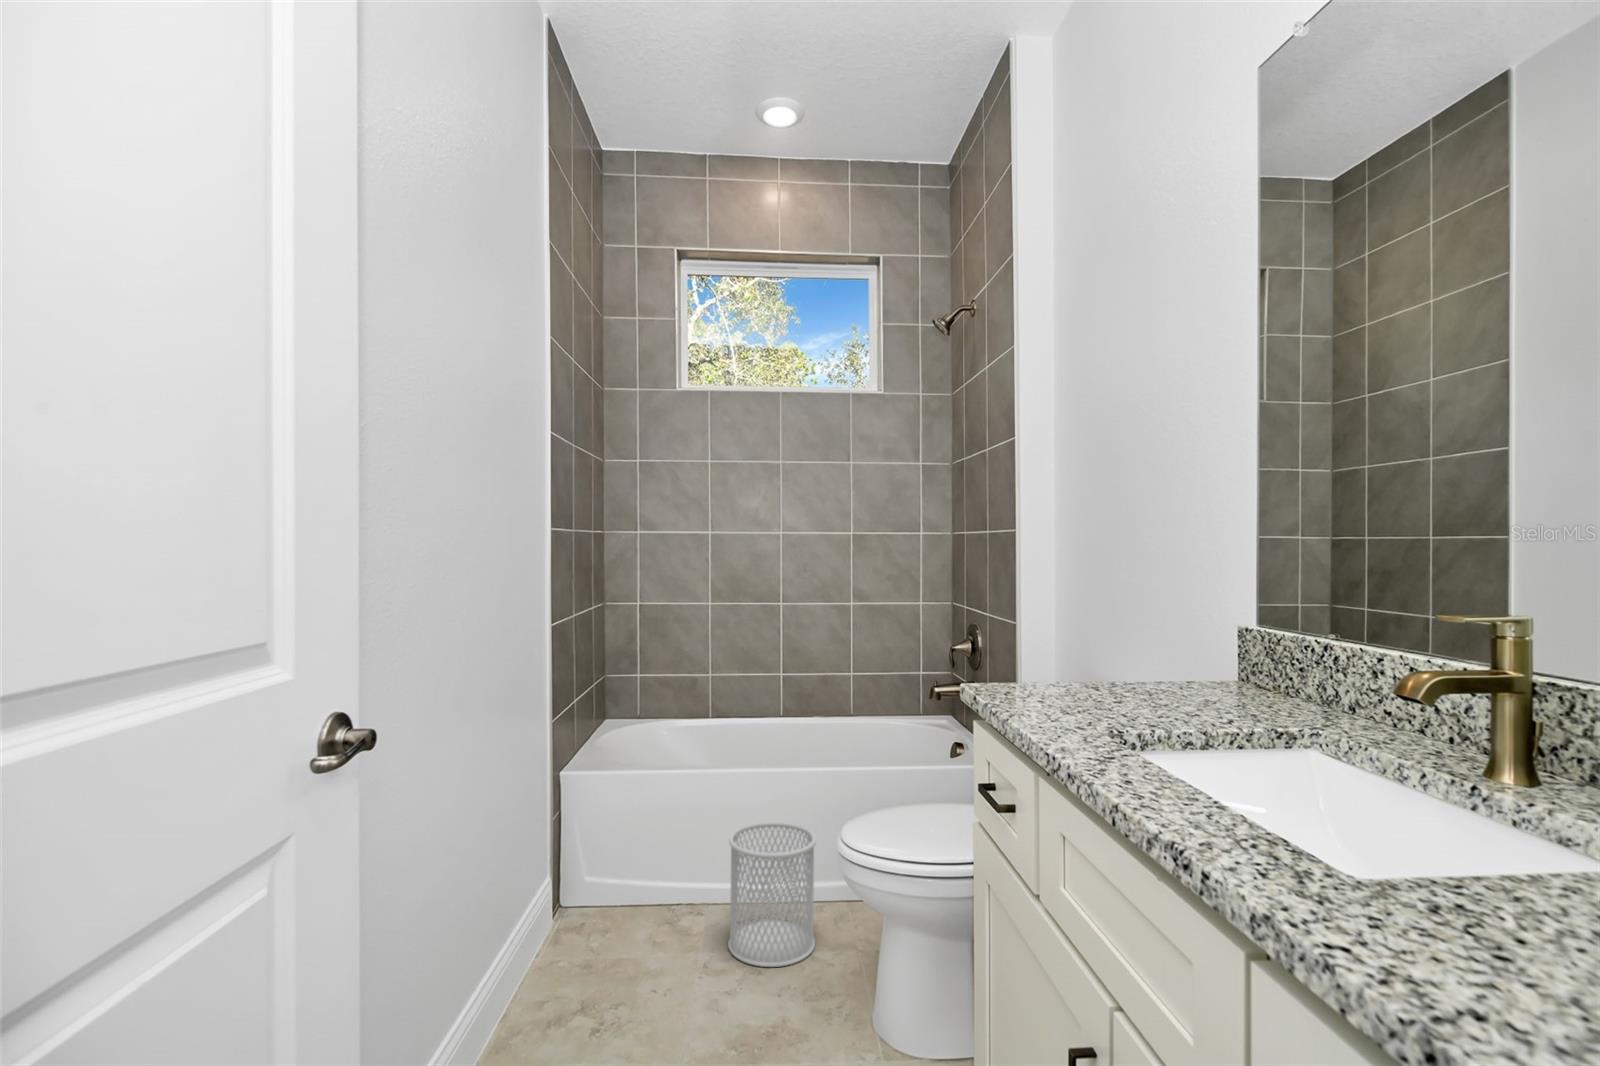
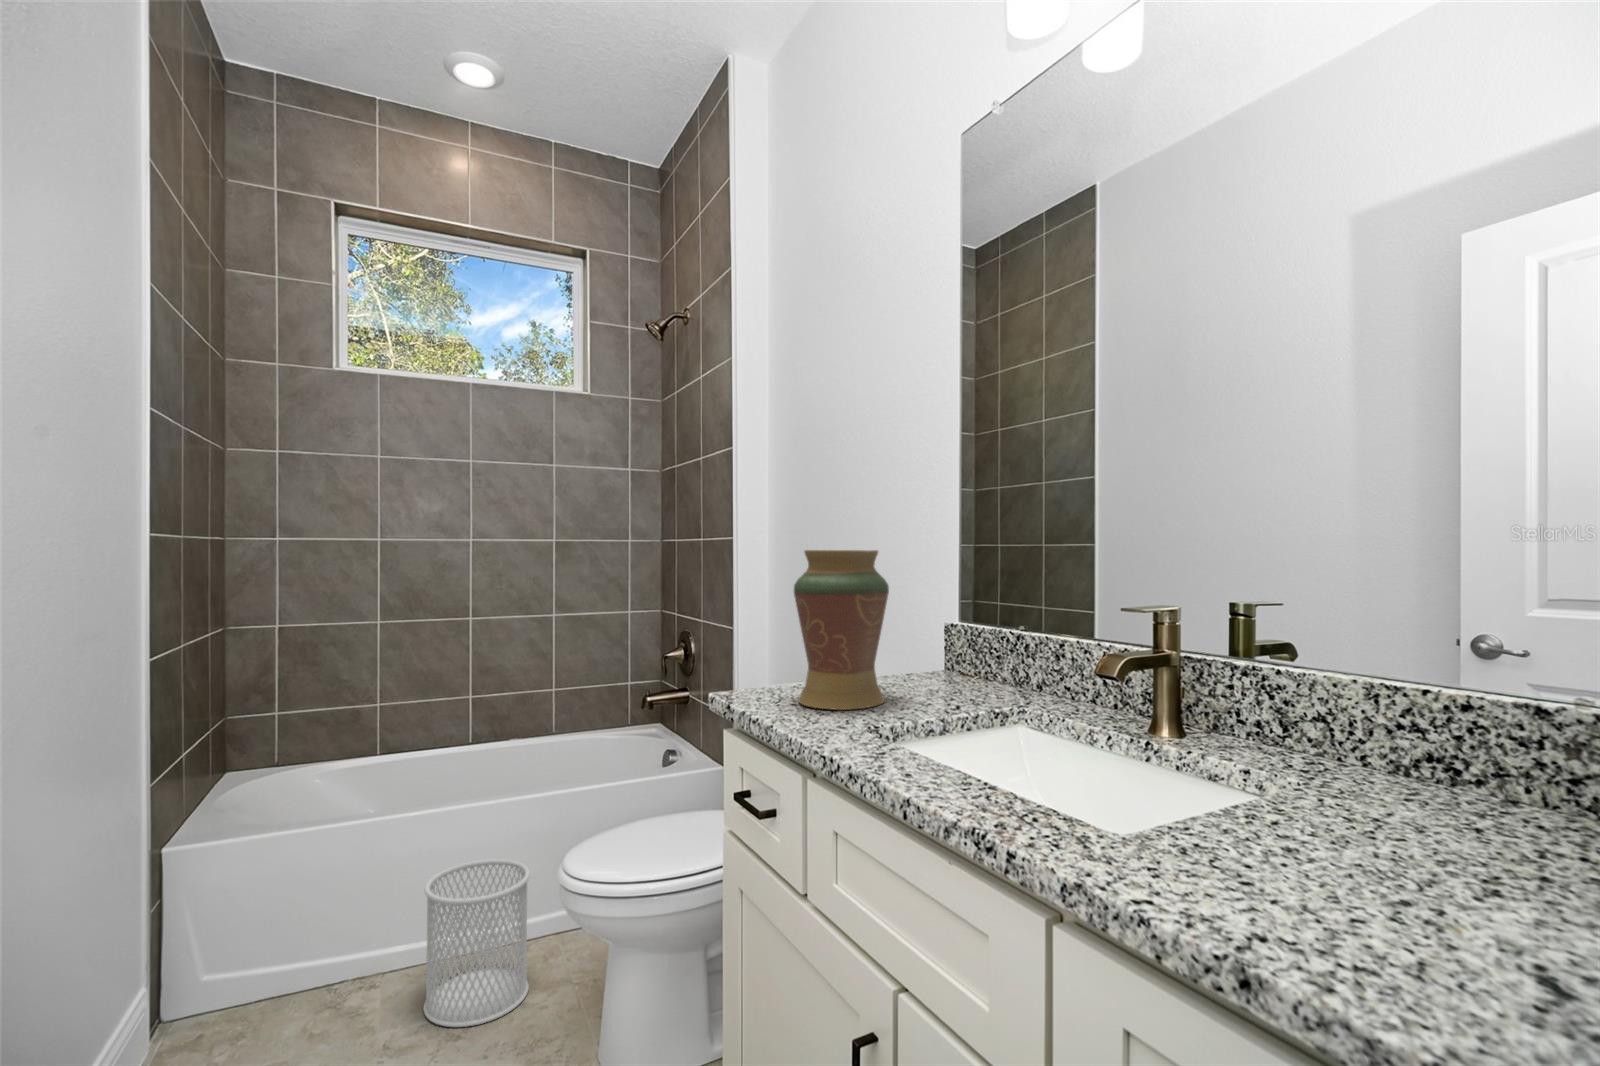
decorative vase: none [1043,543,1152,713] -> present [794,550,889,710]

